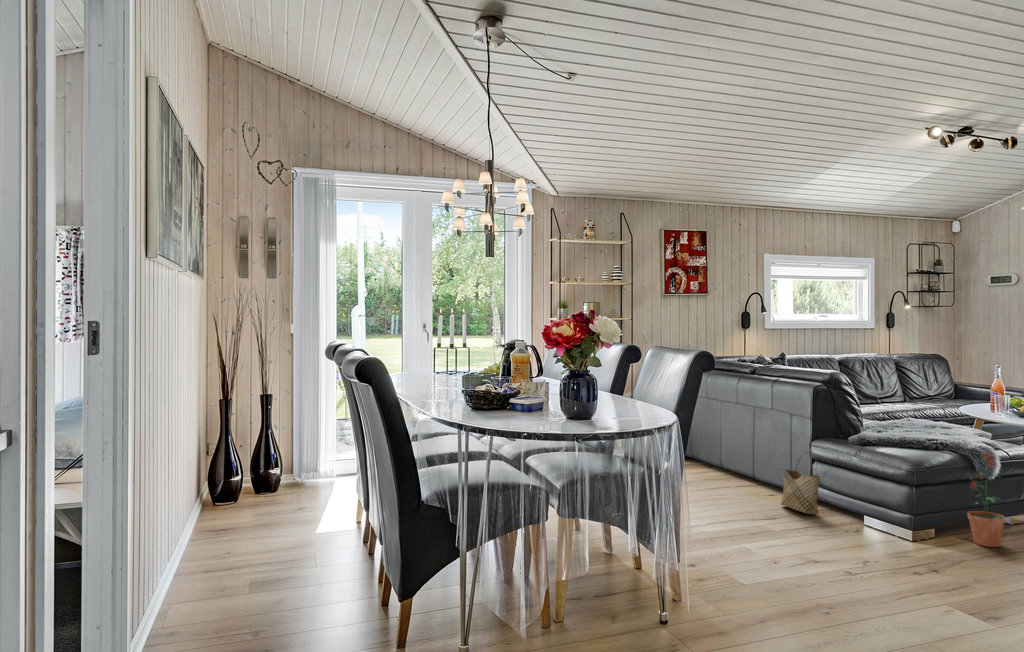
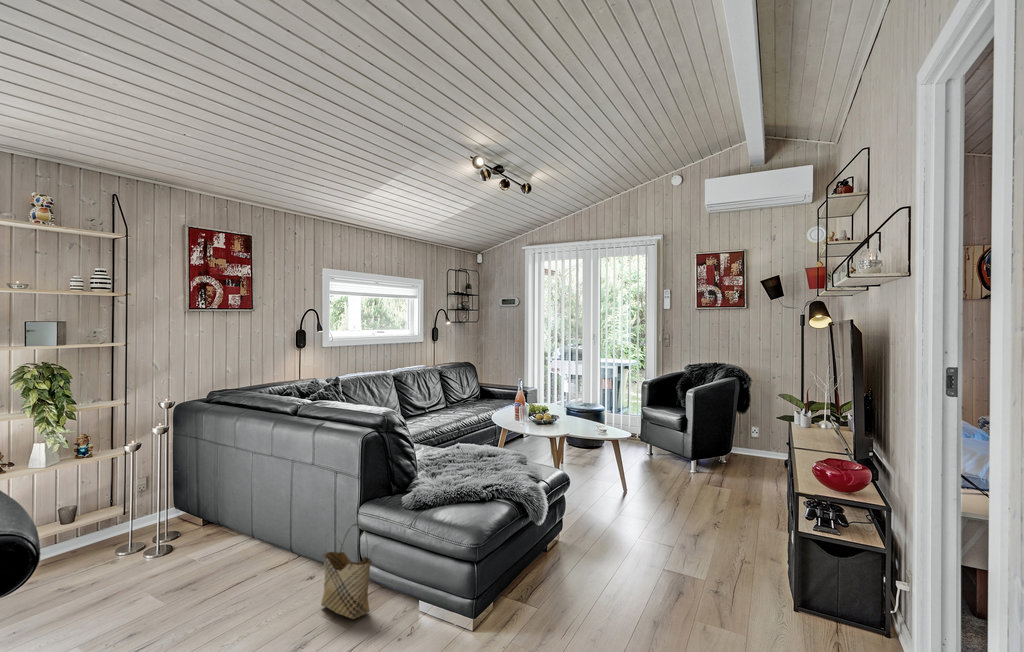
potted plant: present [967,453,1005,547] -> none [520,495,566,610]

